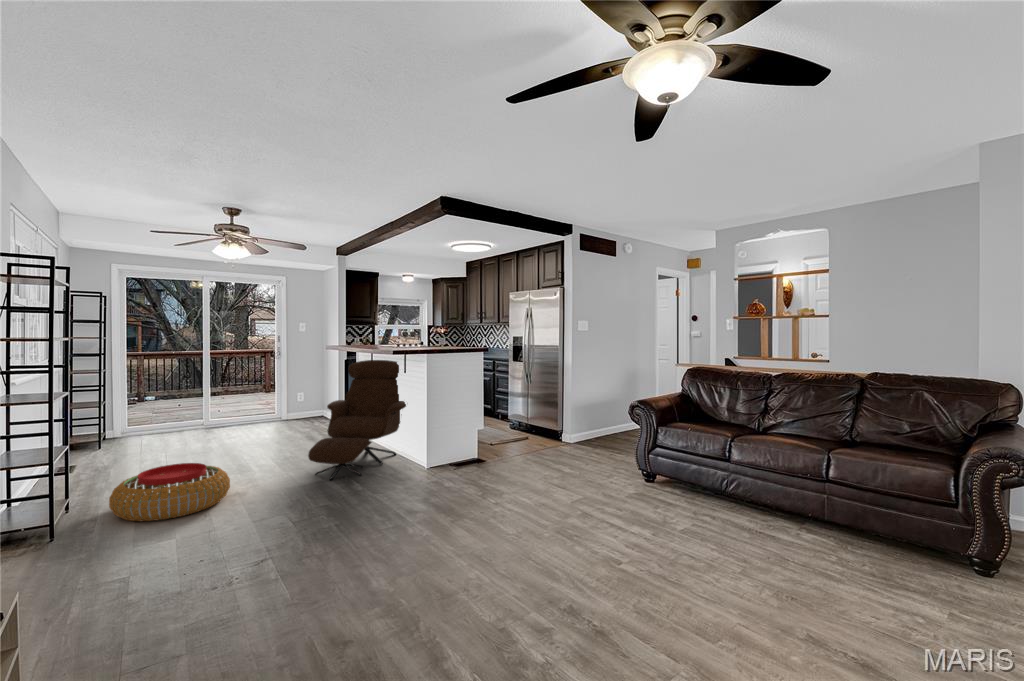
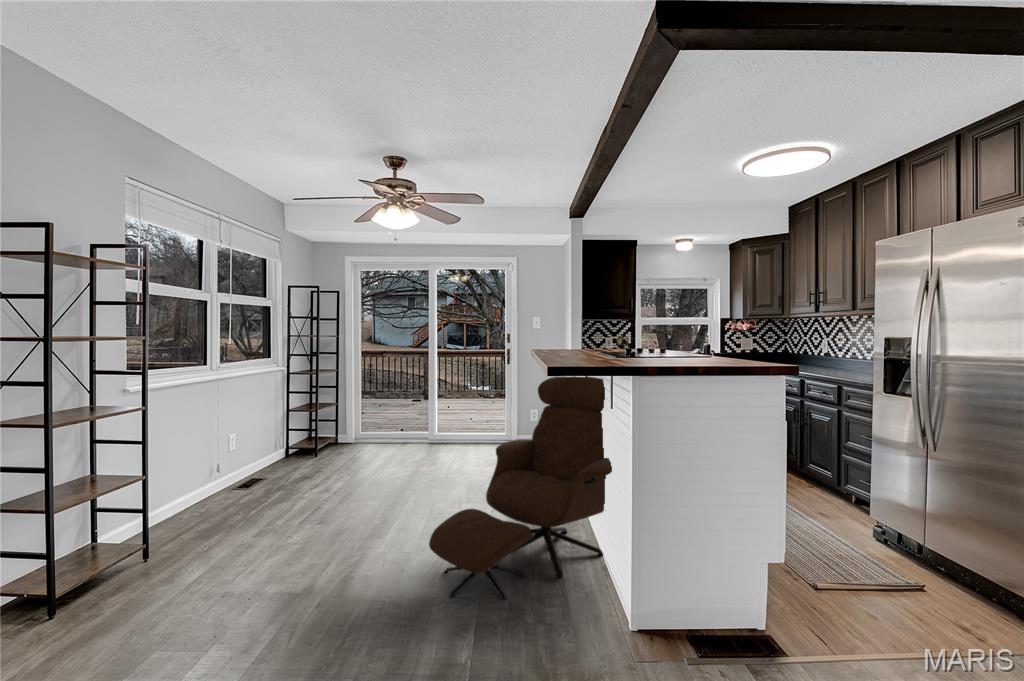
pouf: present [109,463,230,521] -> none [142,518,309,618]

